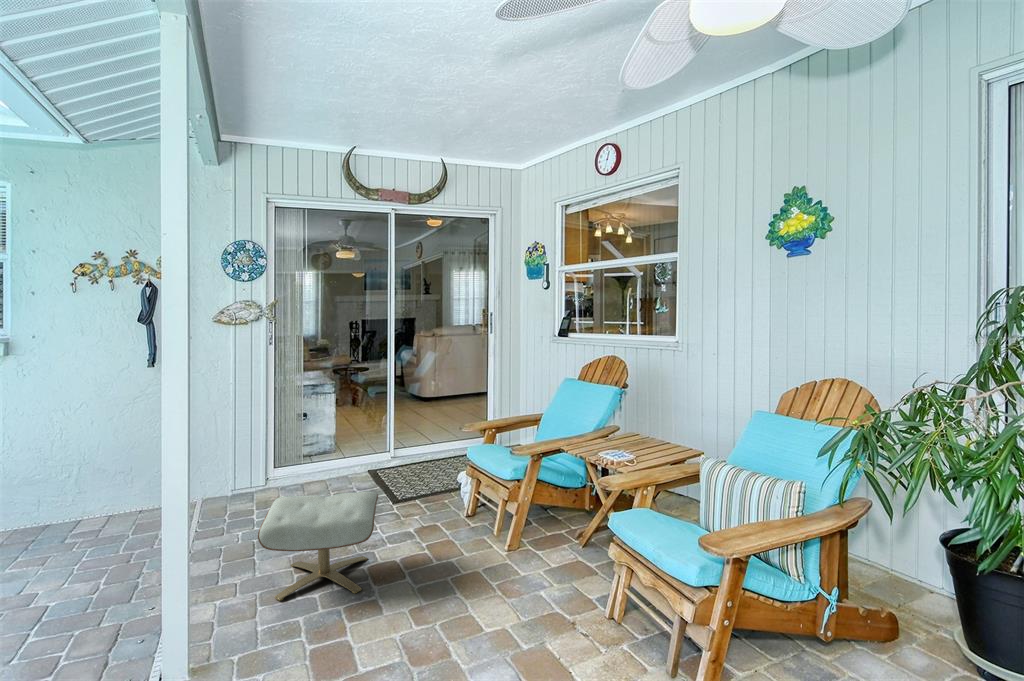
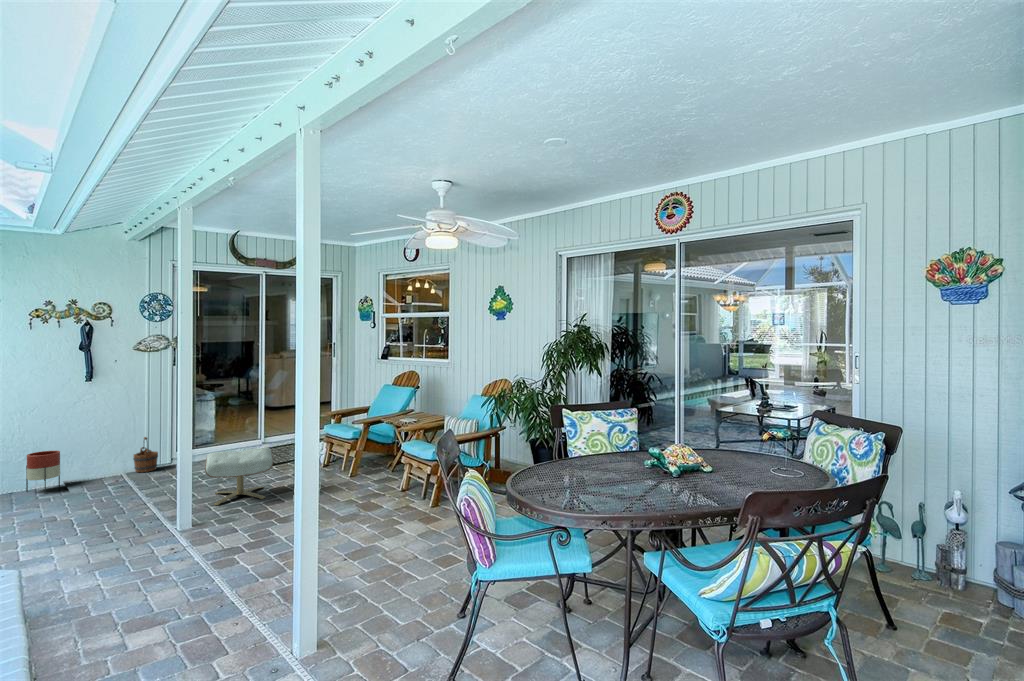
wooden bucket: none [214,448,247,500] -> present [133,437,158,472]
planter: none [72,465,120,529] -> present [26,450,60,493]

